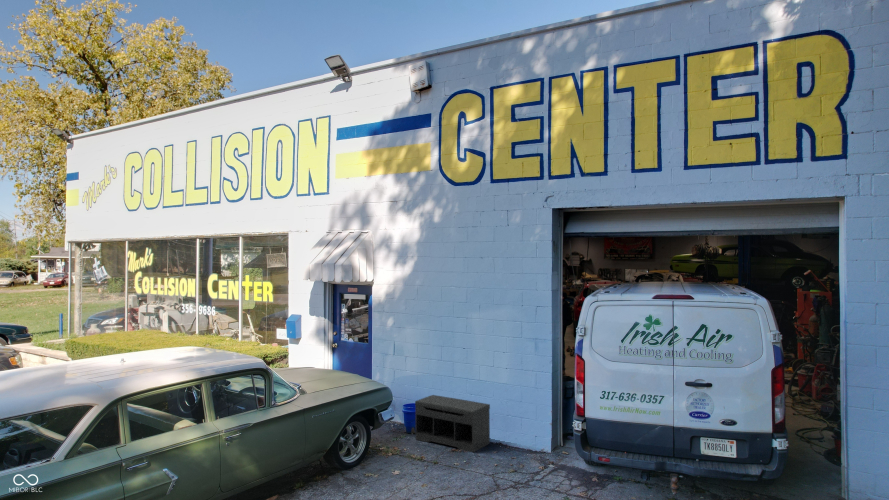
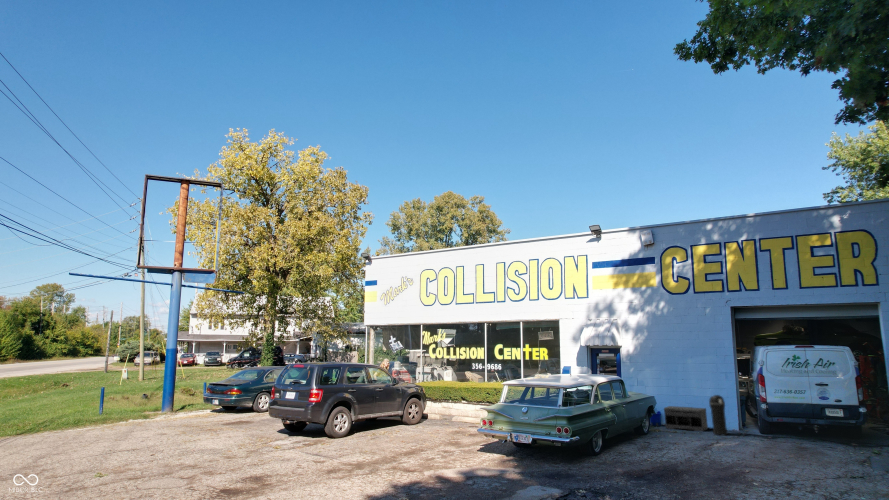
trash can: none [483,385,513,469] -> present [709,395,727,435]

